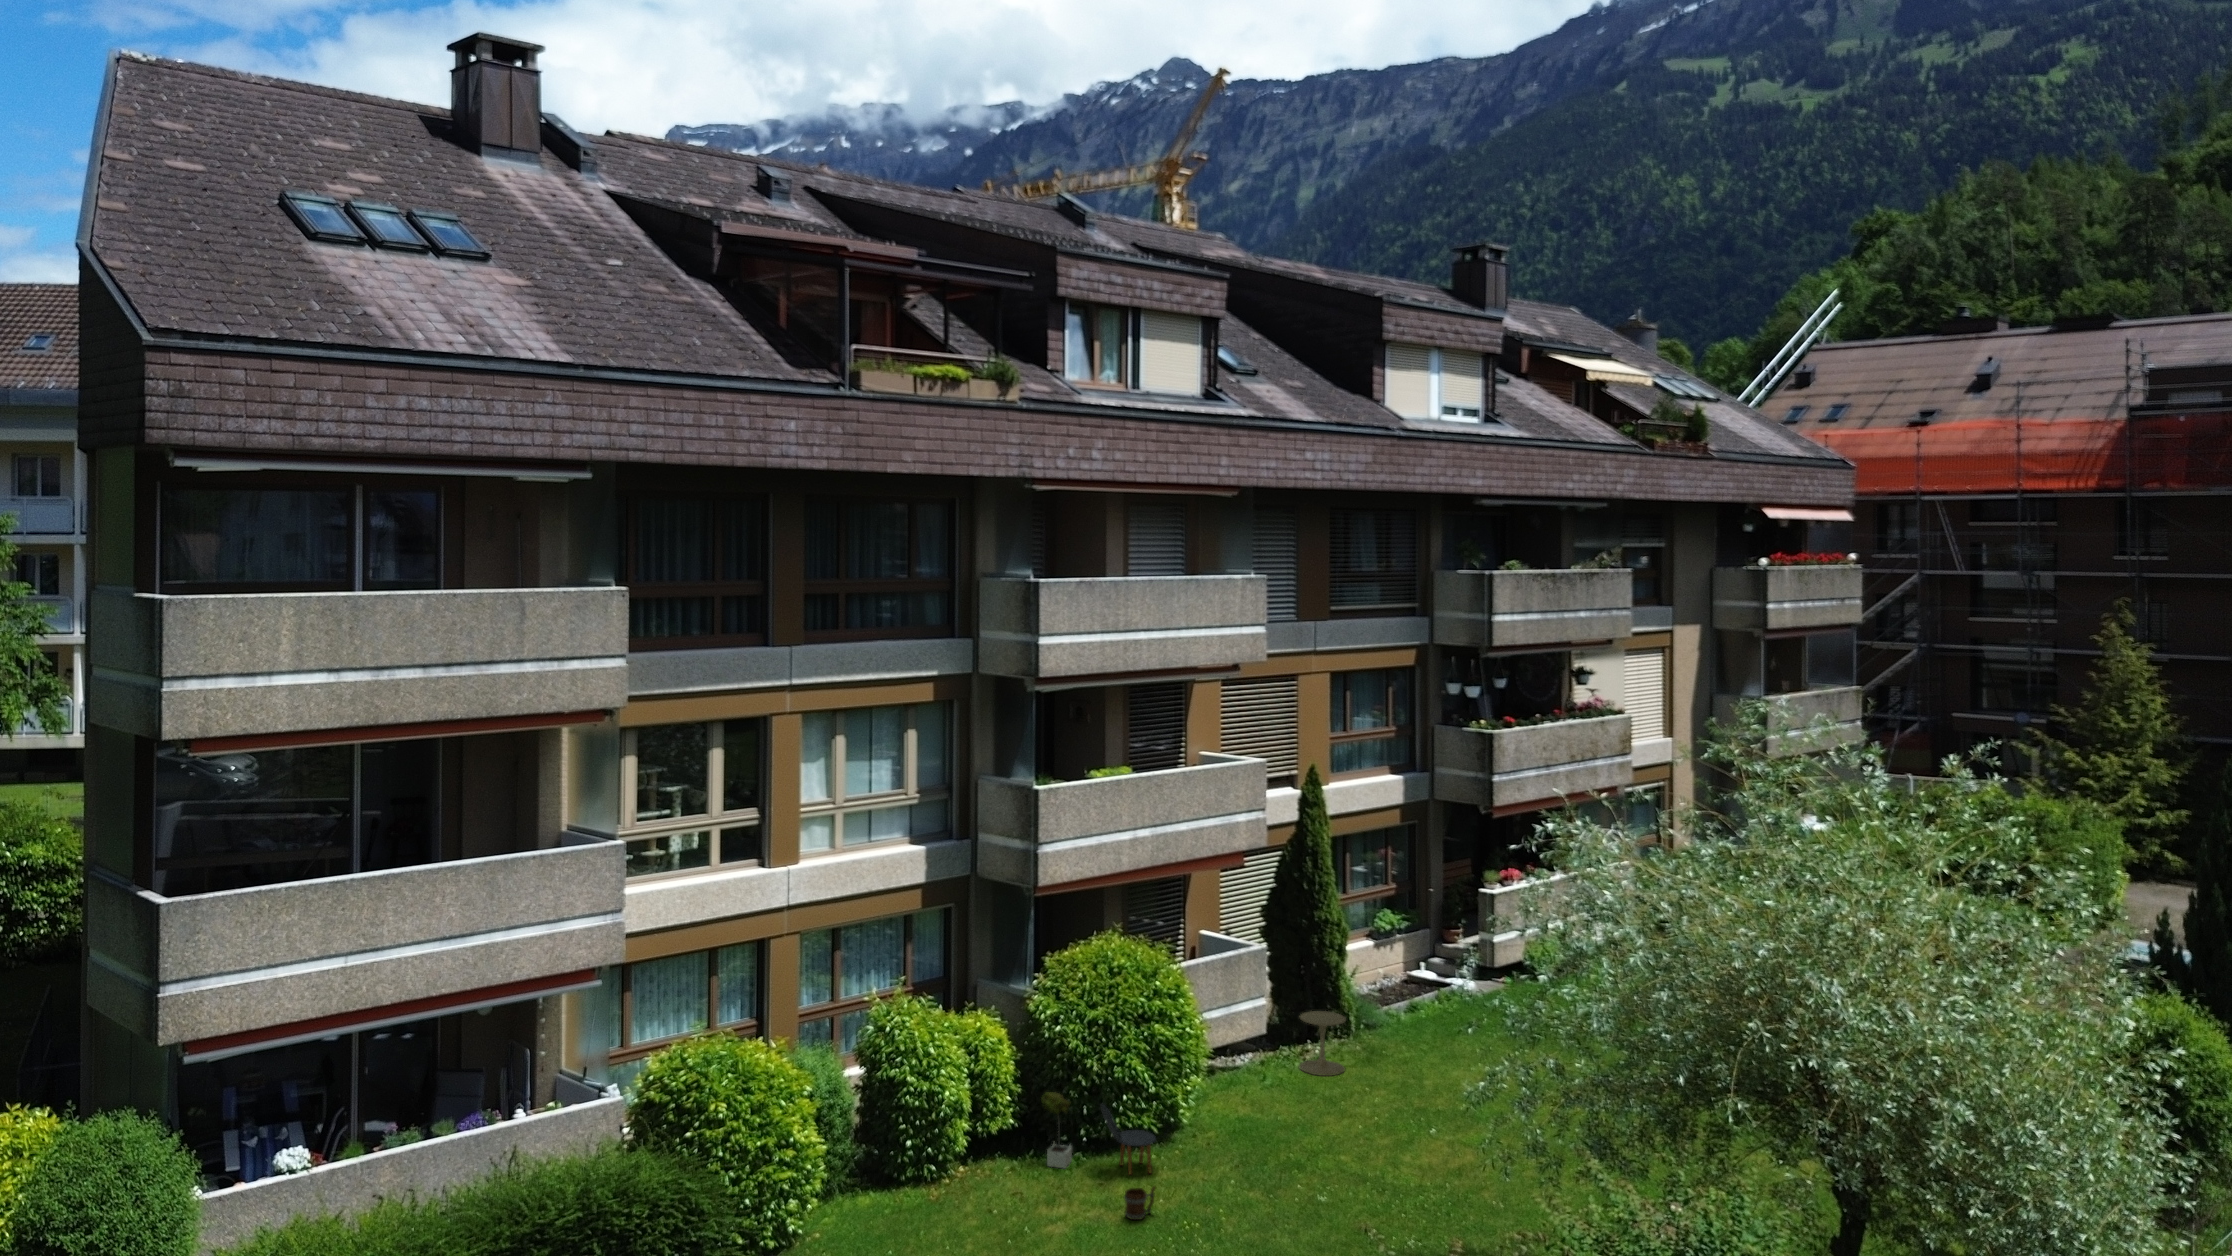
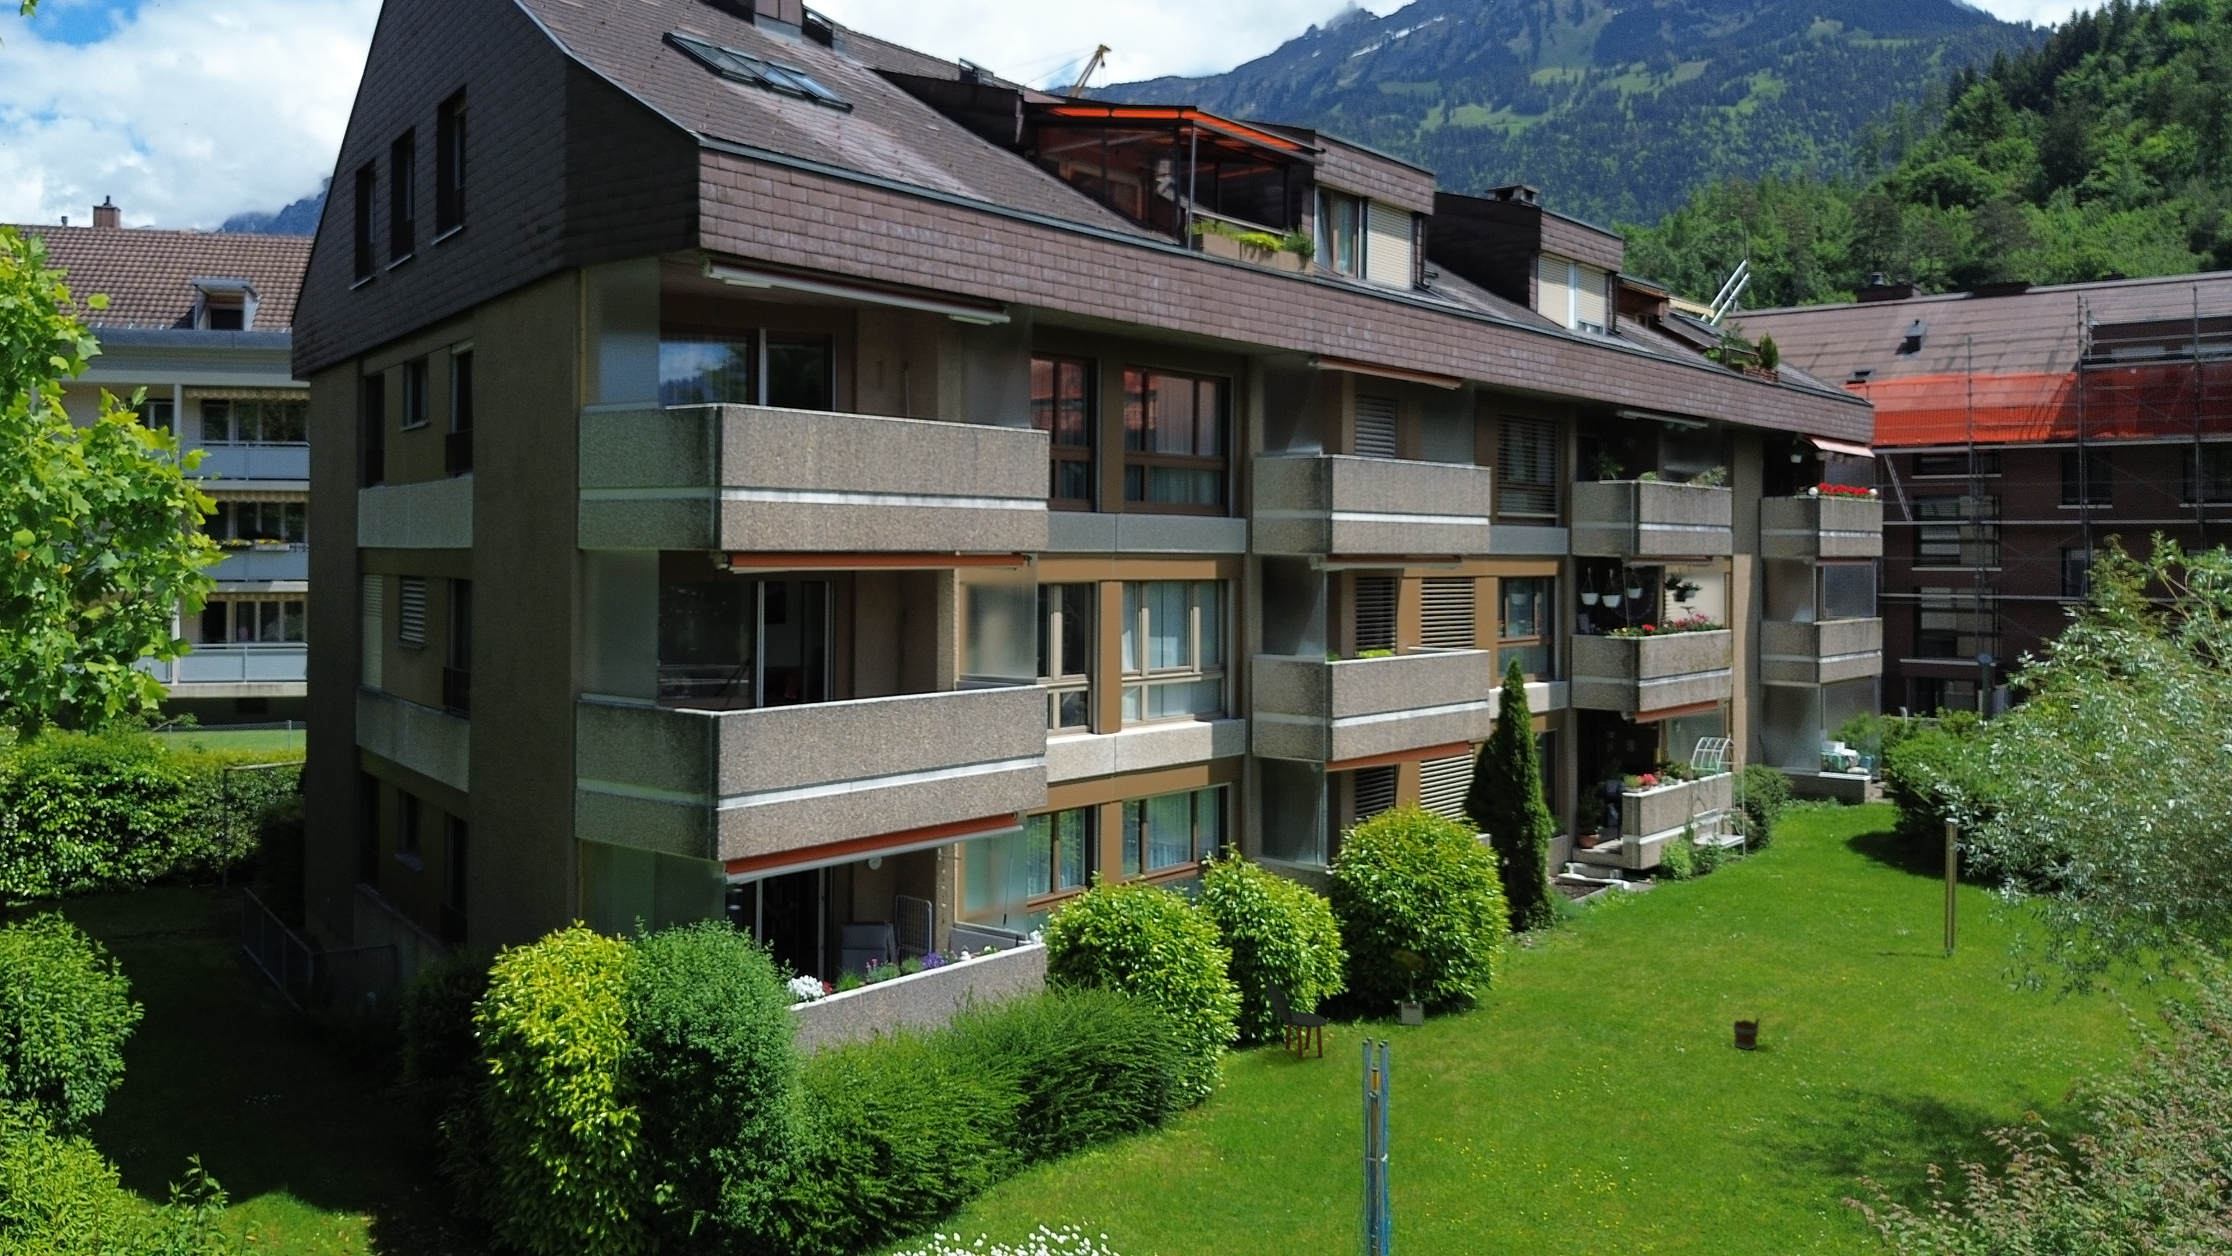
pedestal table: present [1299,1011,1346,1076] -> none [1547,890,1597,950]
chair: present [1101,1104,1156,1175] -> present [1266,982,1327,1057]
bucket: present [1124,1187,1155,1220] -> present [1733,1019,1759,1050]

